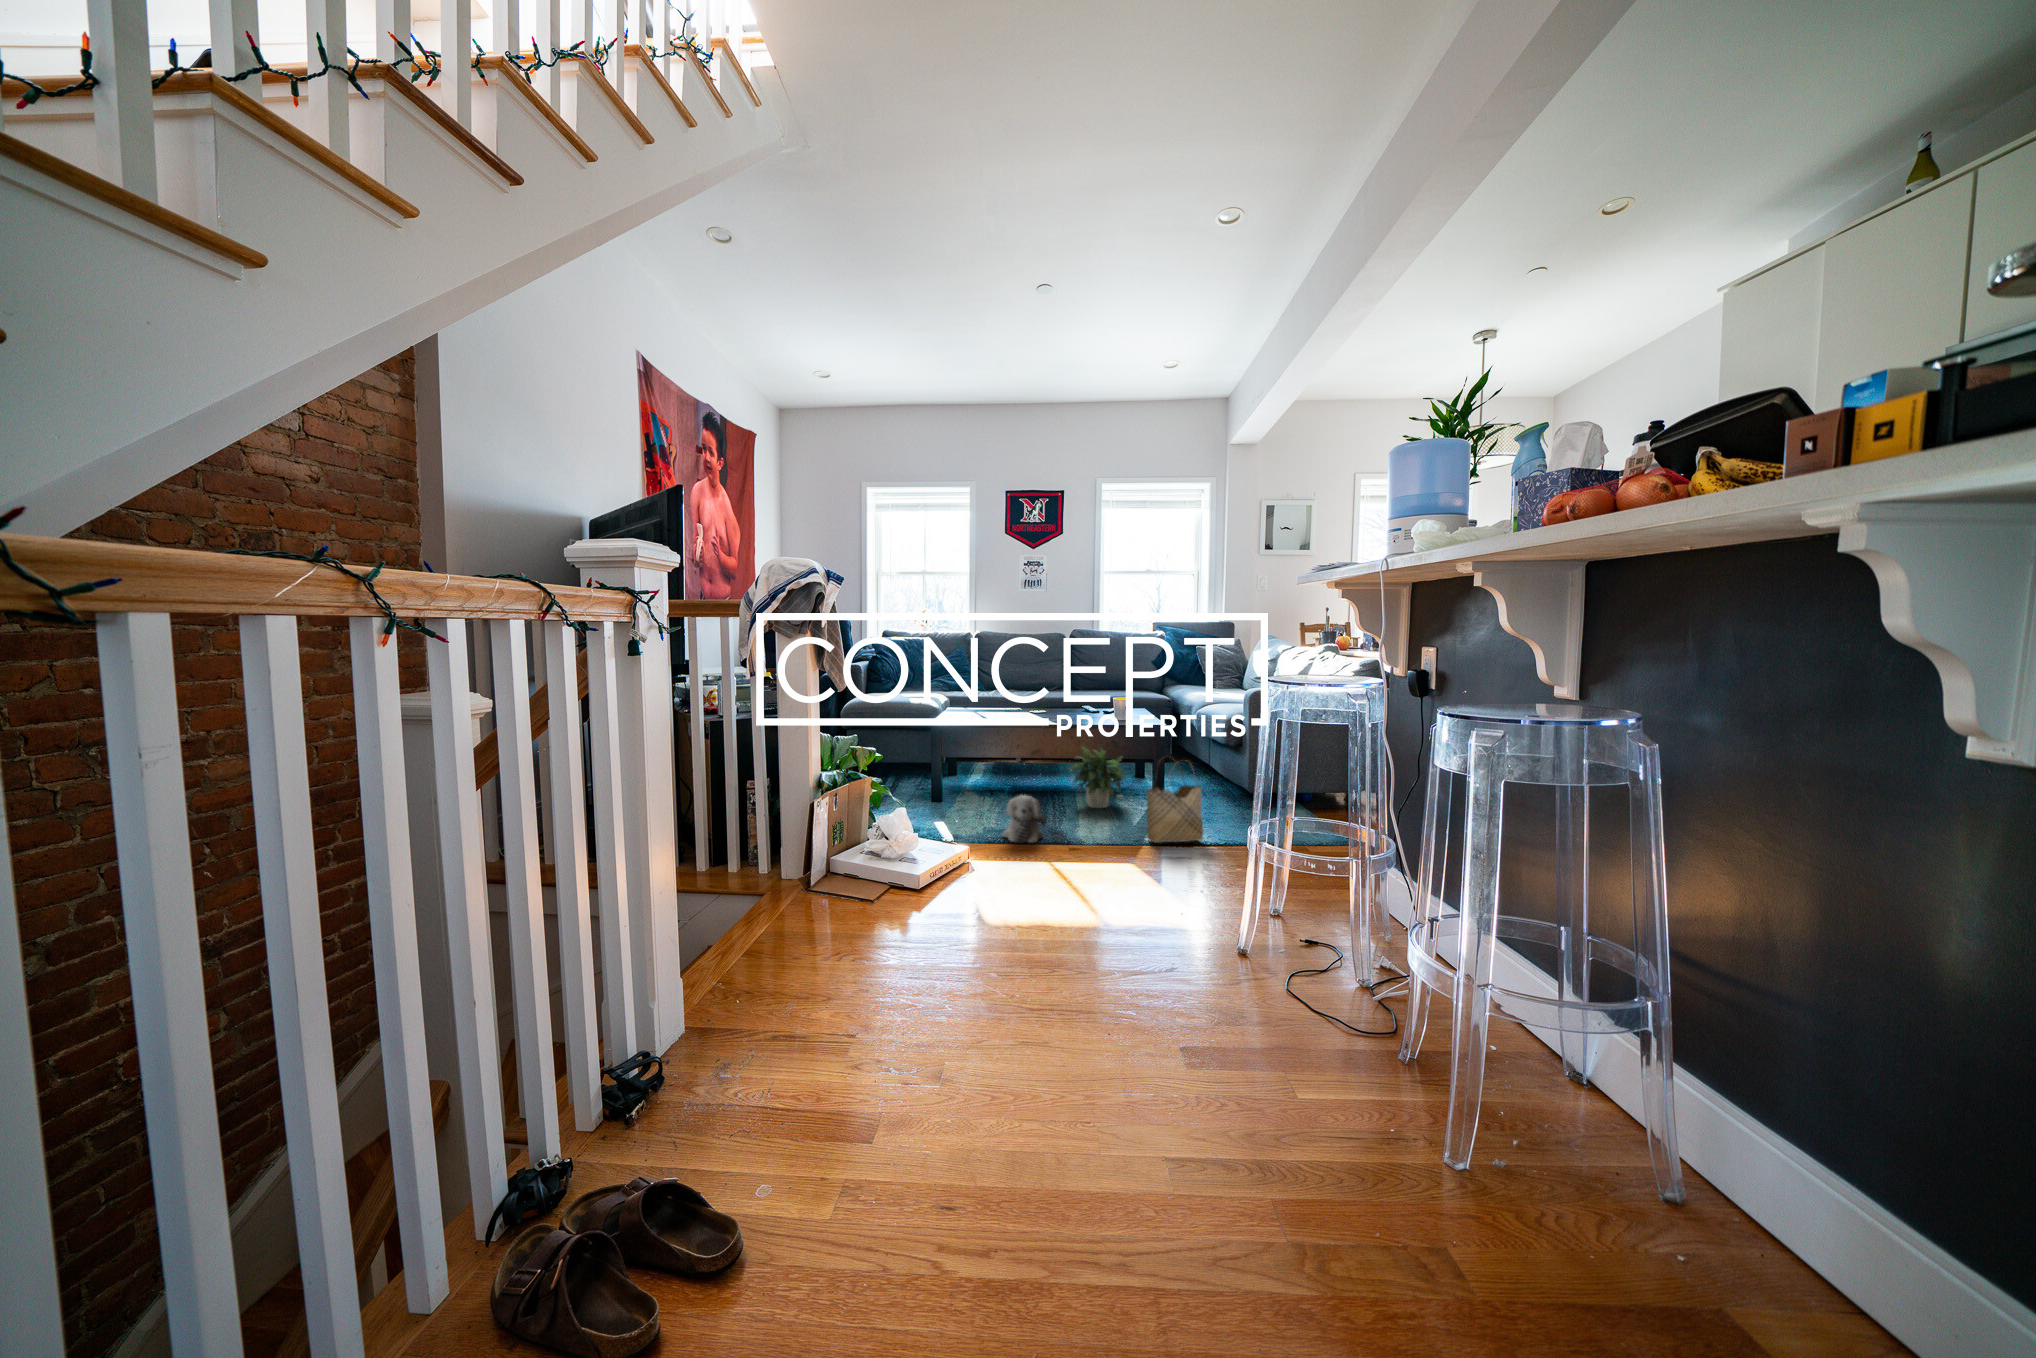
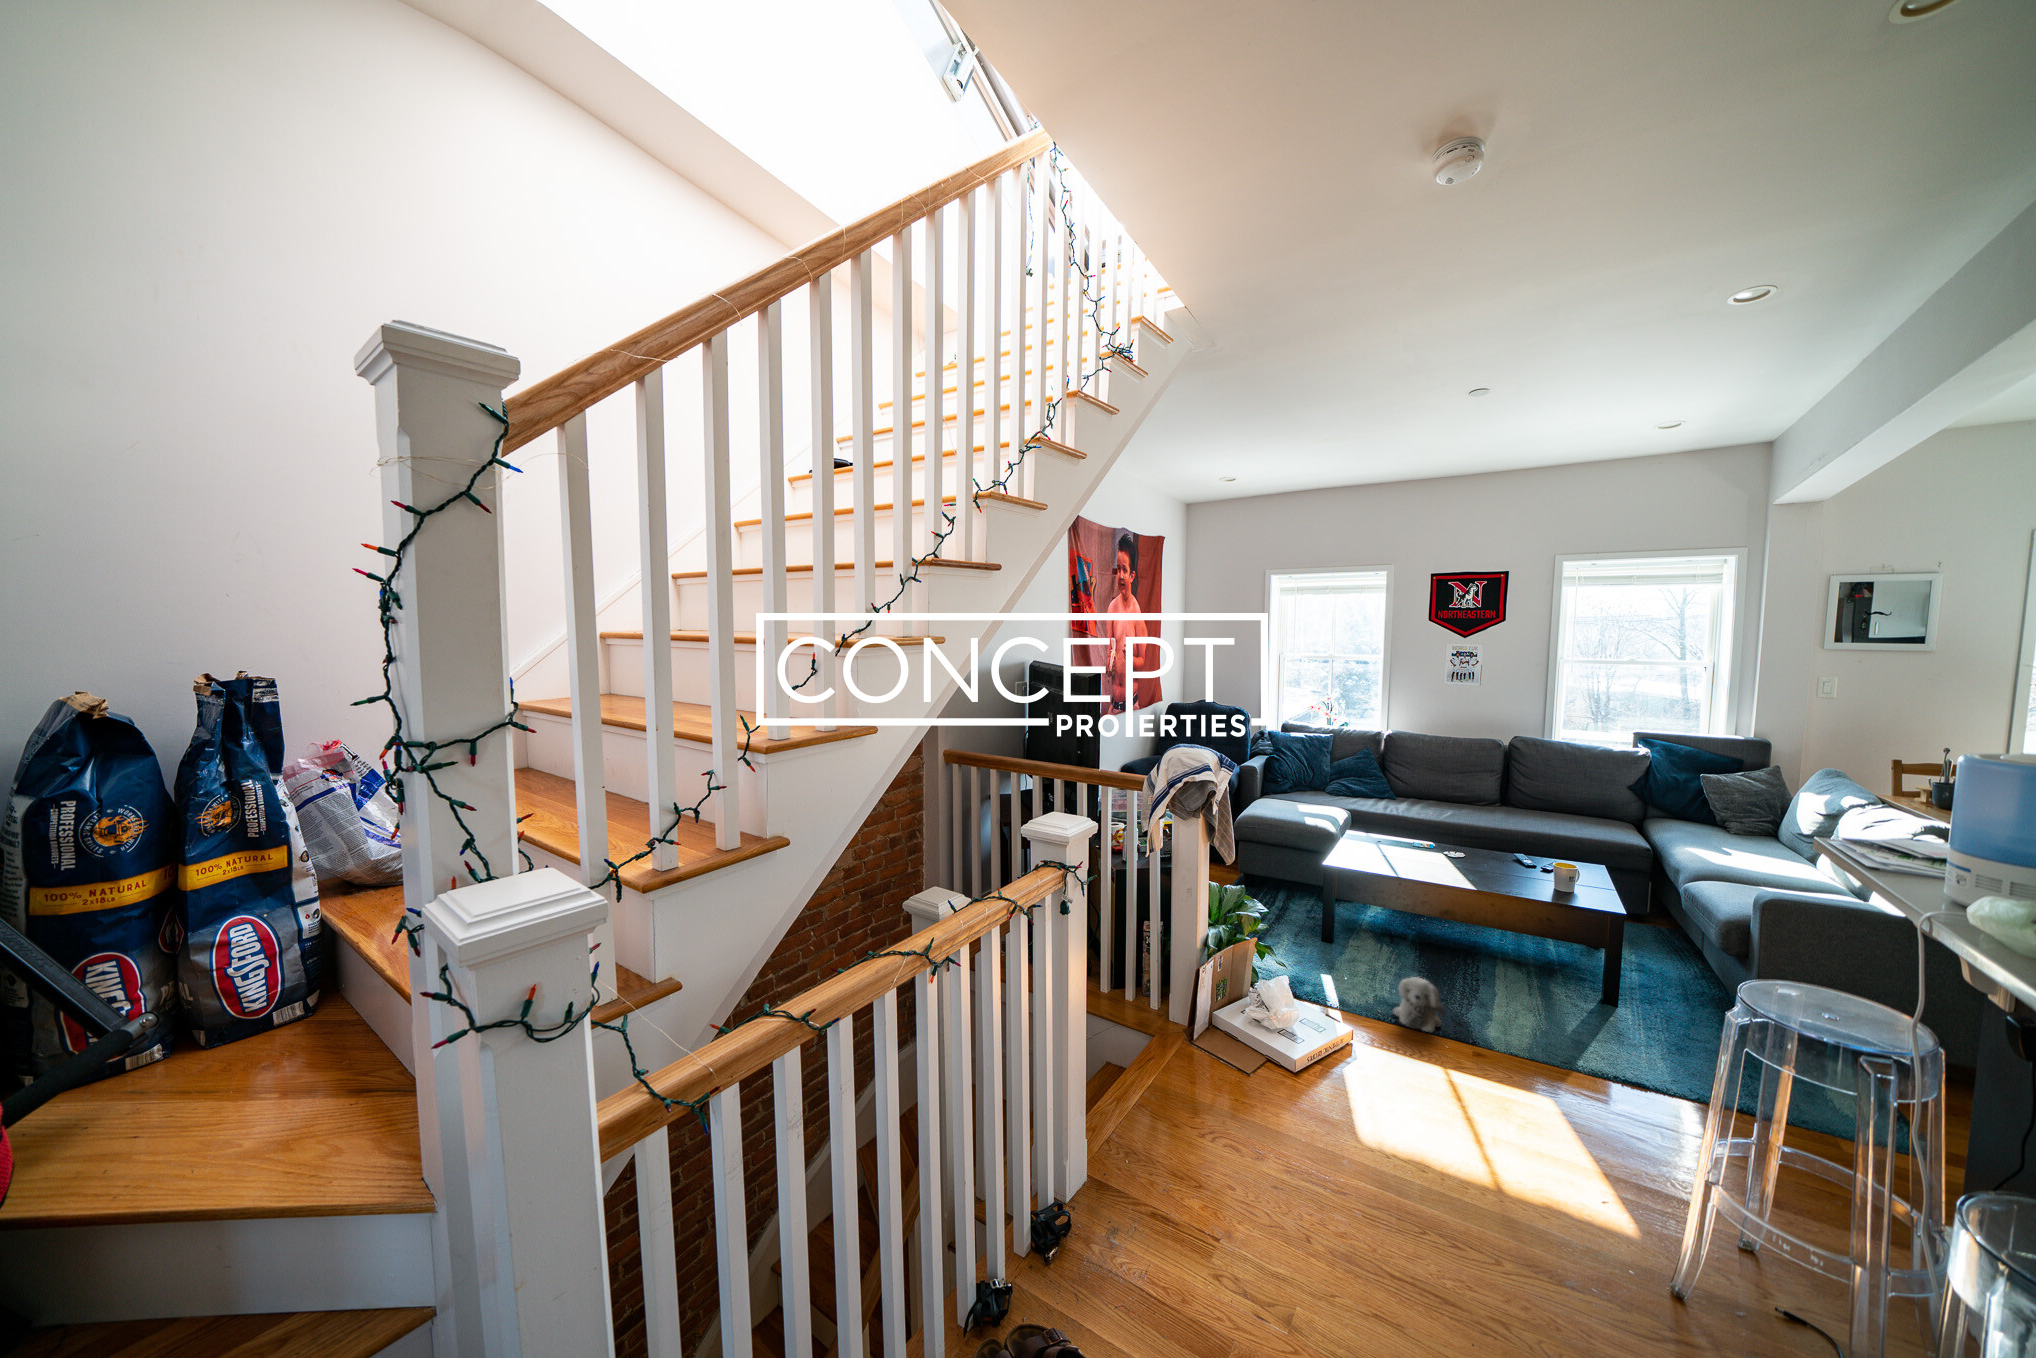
potted plant: present [1071,747,1125,808] -> none [1482,914,1564,994]
woven basket: present [1146,760,1204,843] -> none [1579,971,1666,1086]

